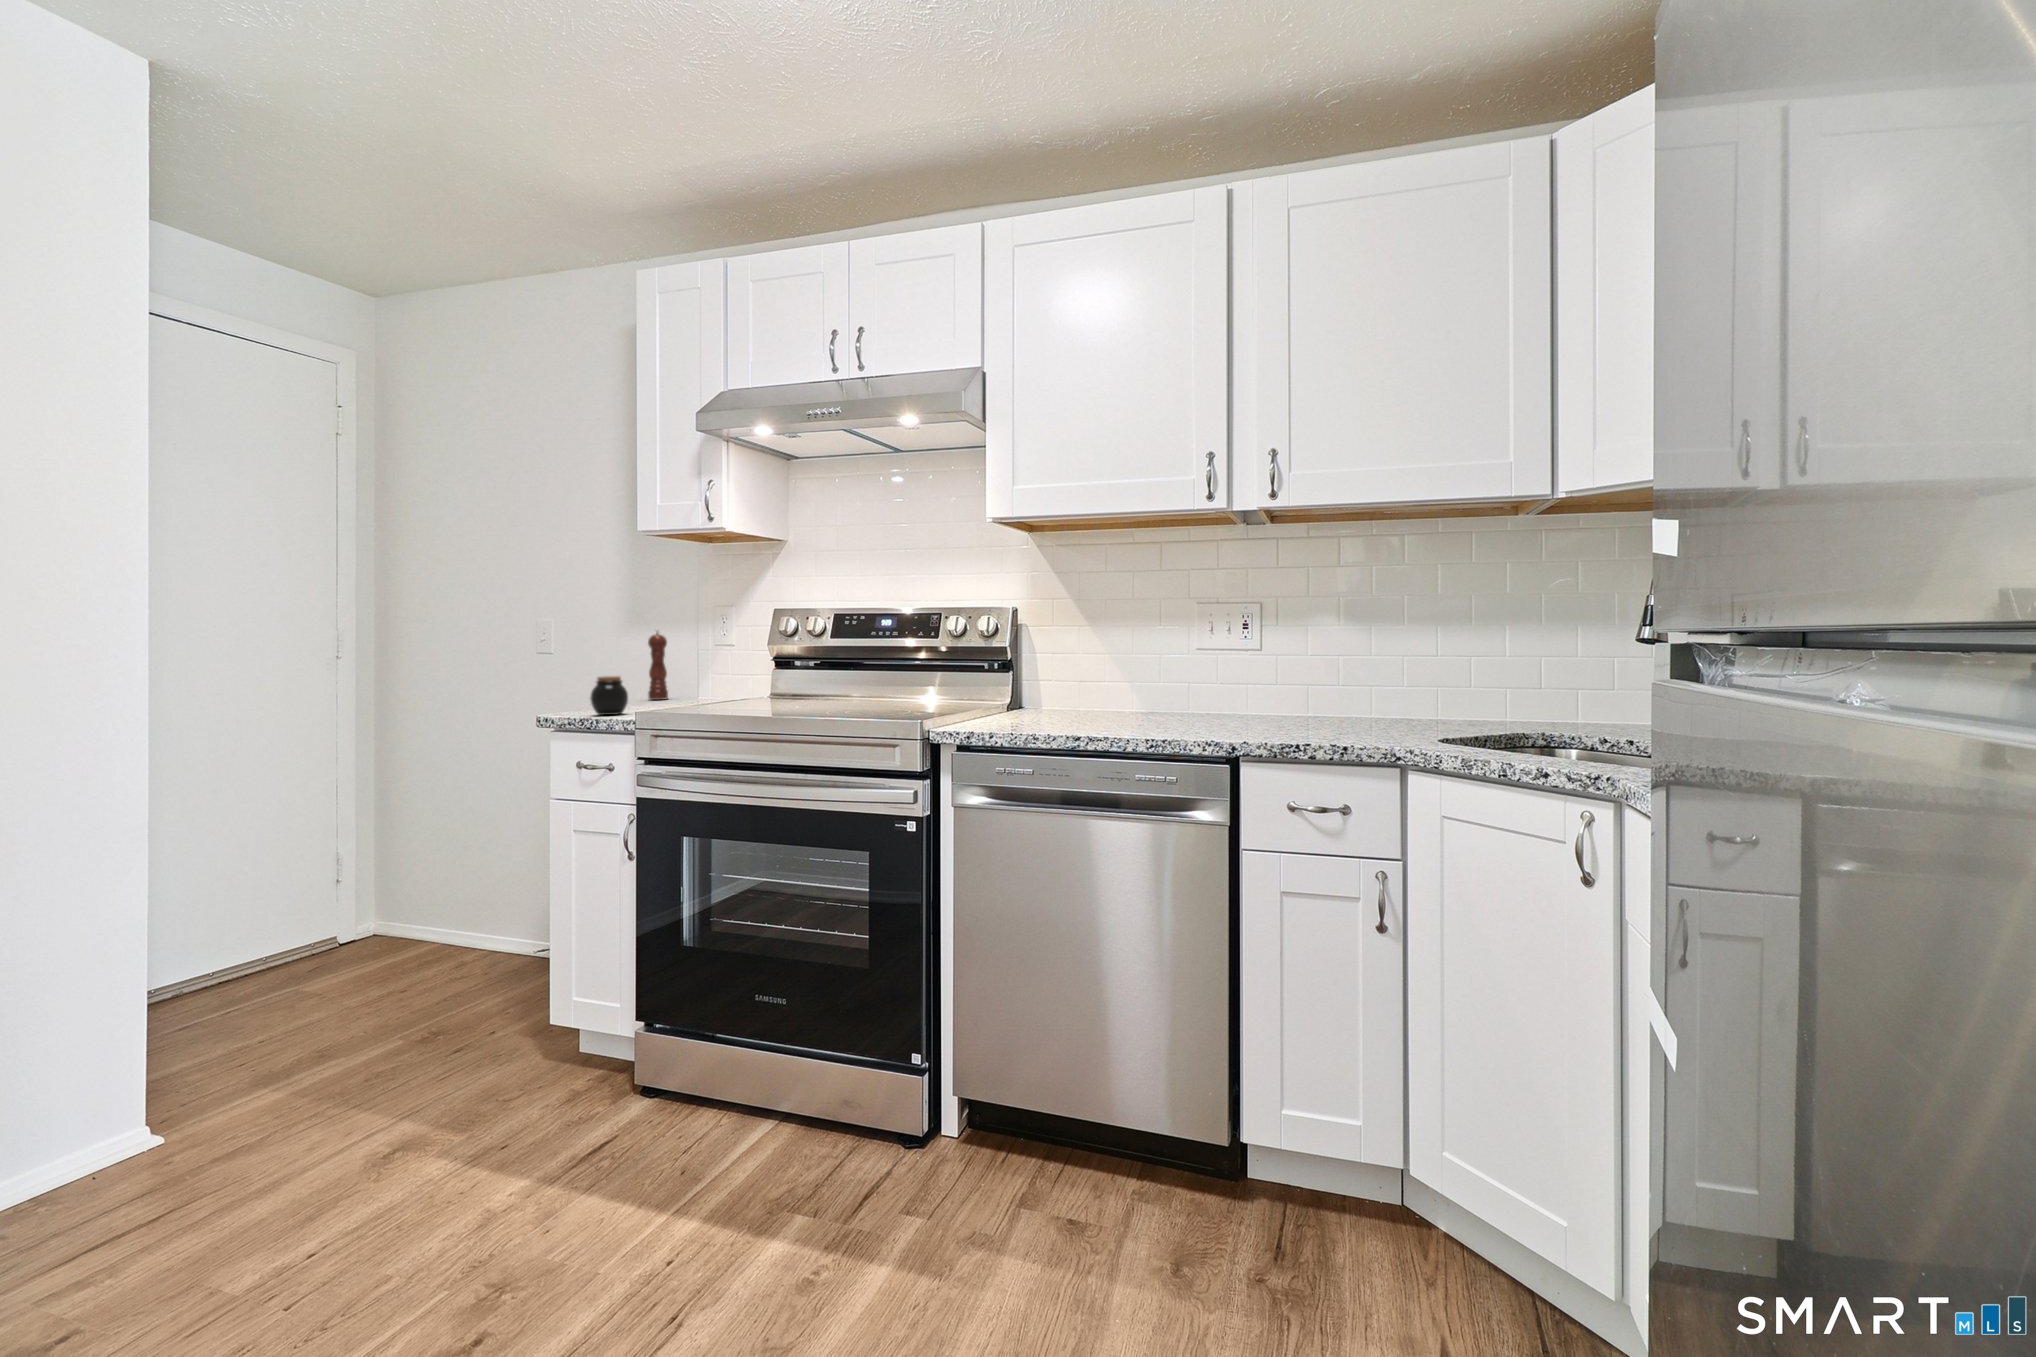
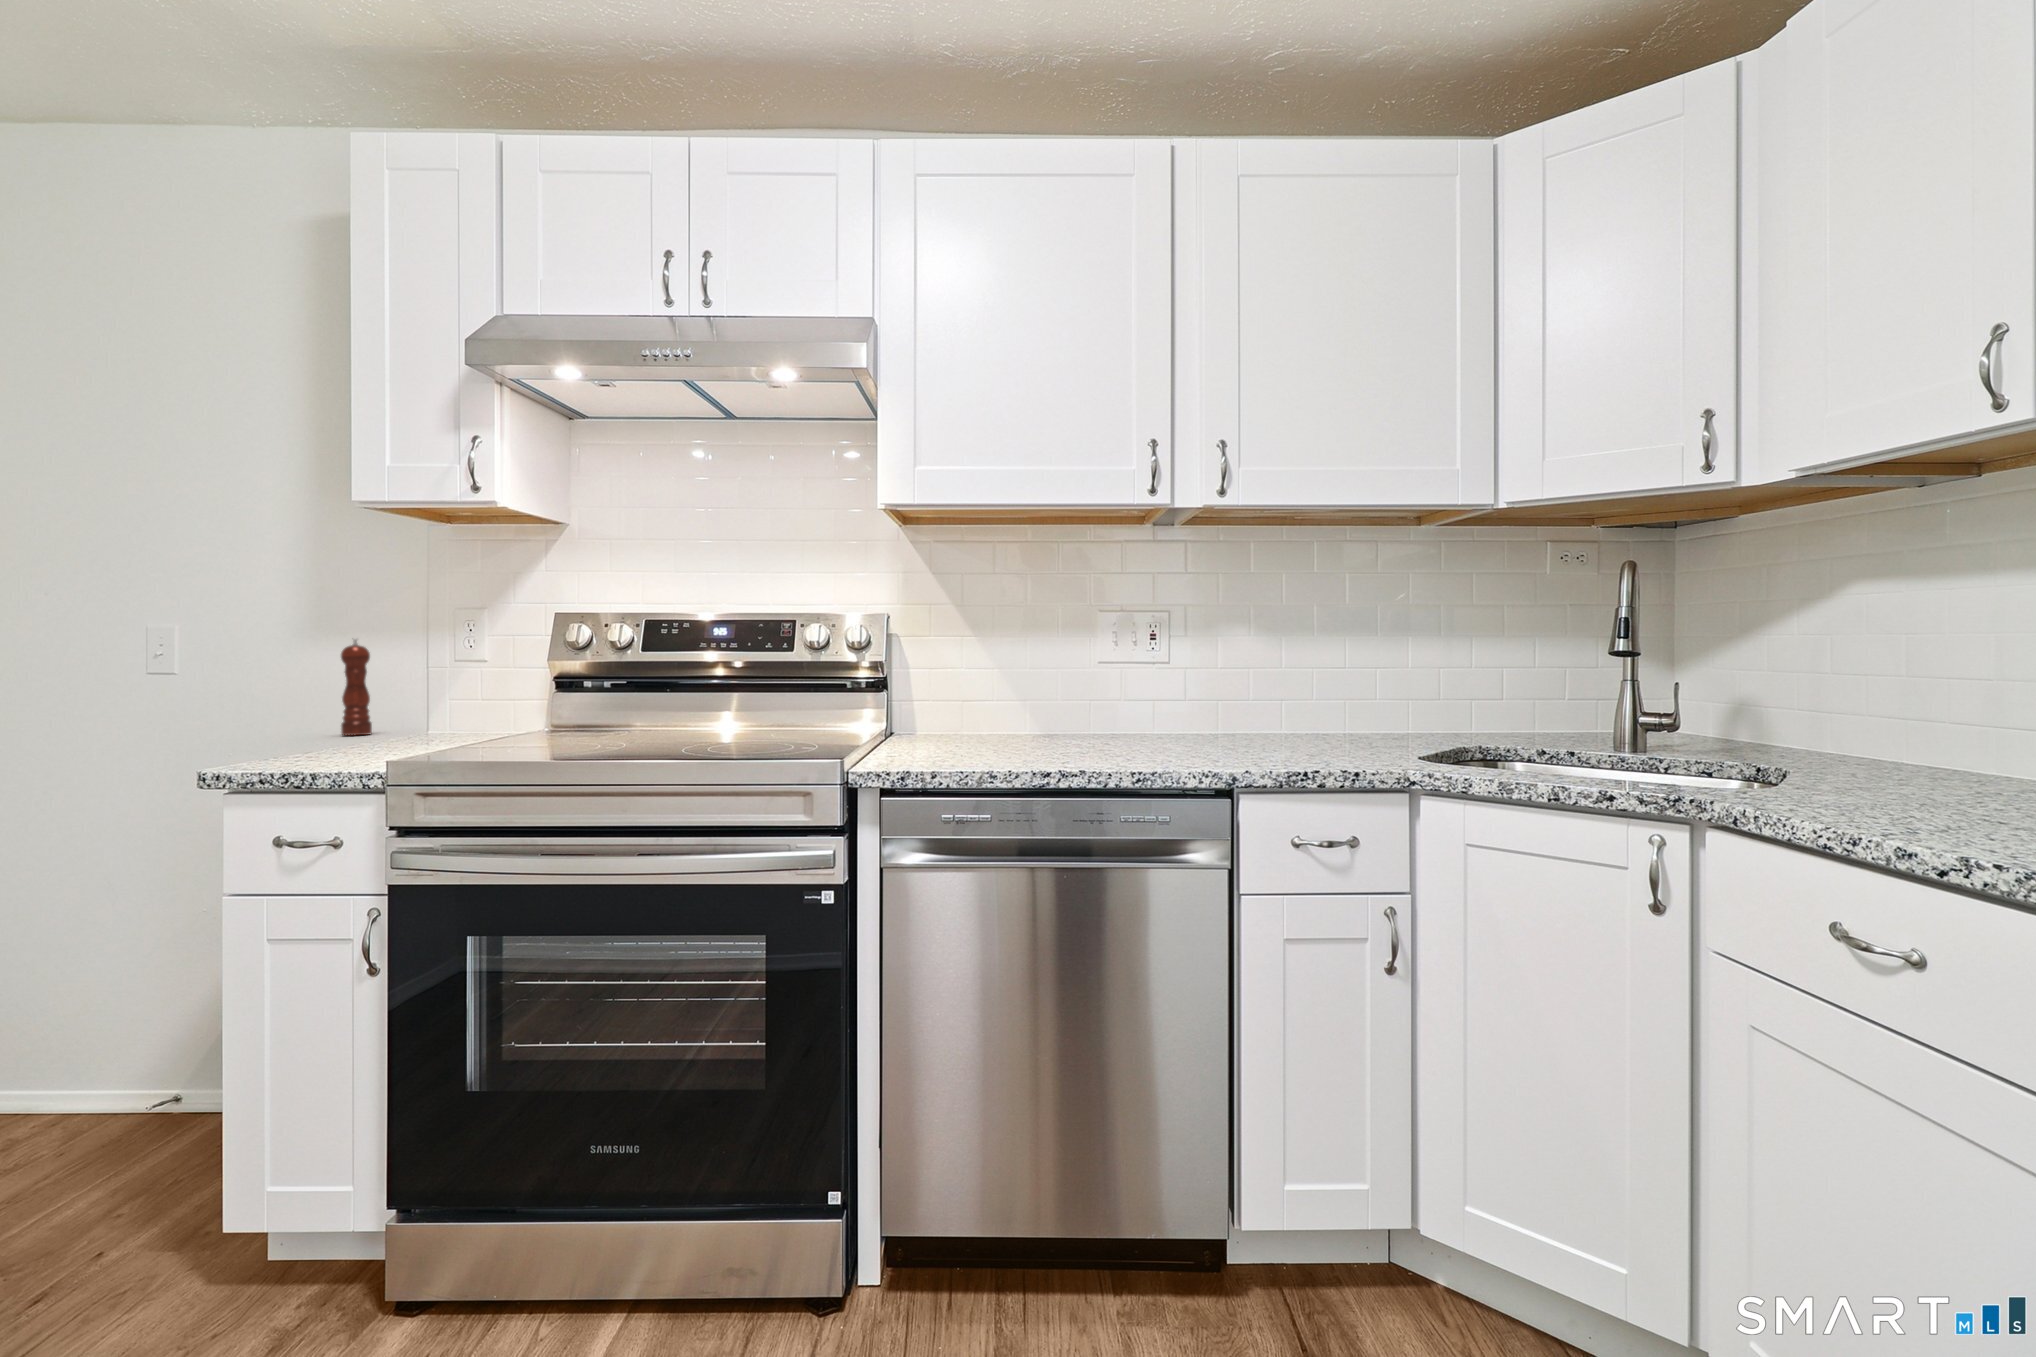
jar: present [590,676,628,715] -> none [293,706,355,762]

